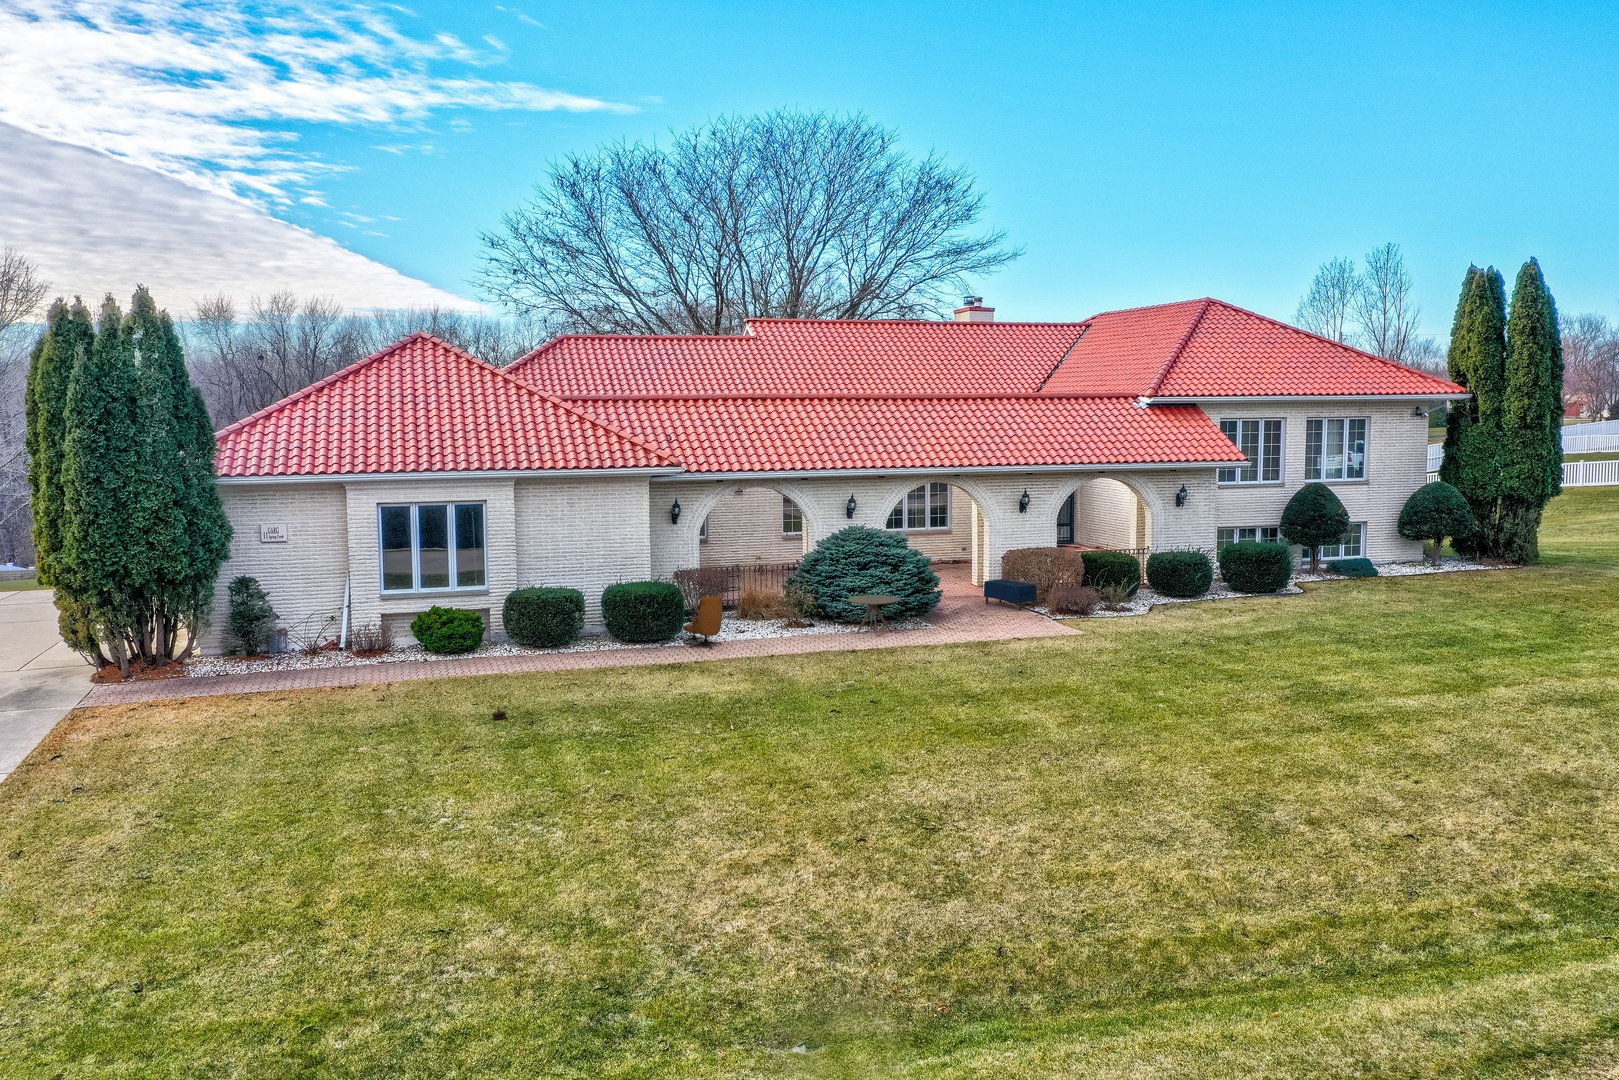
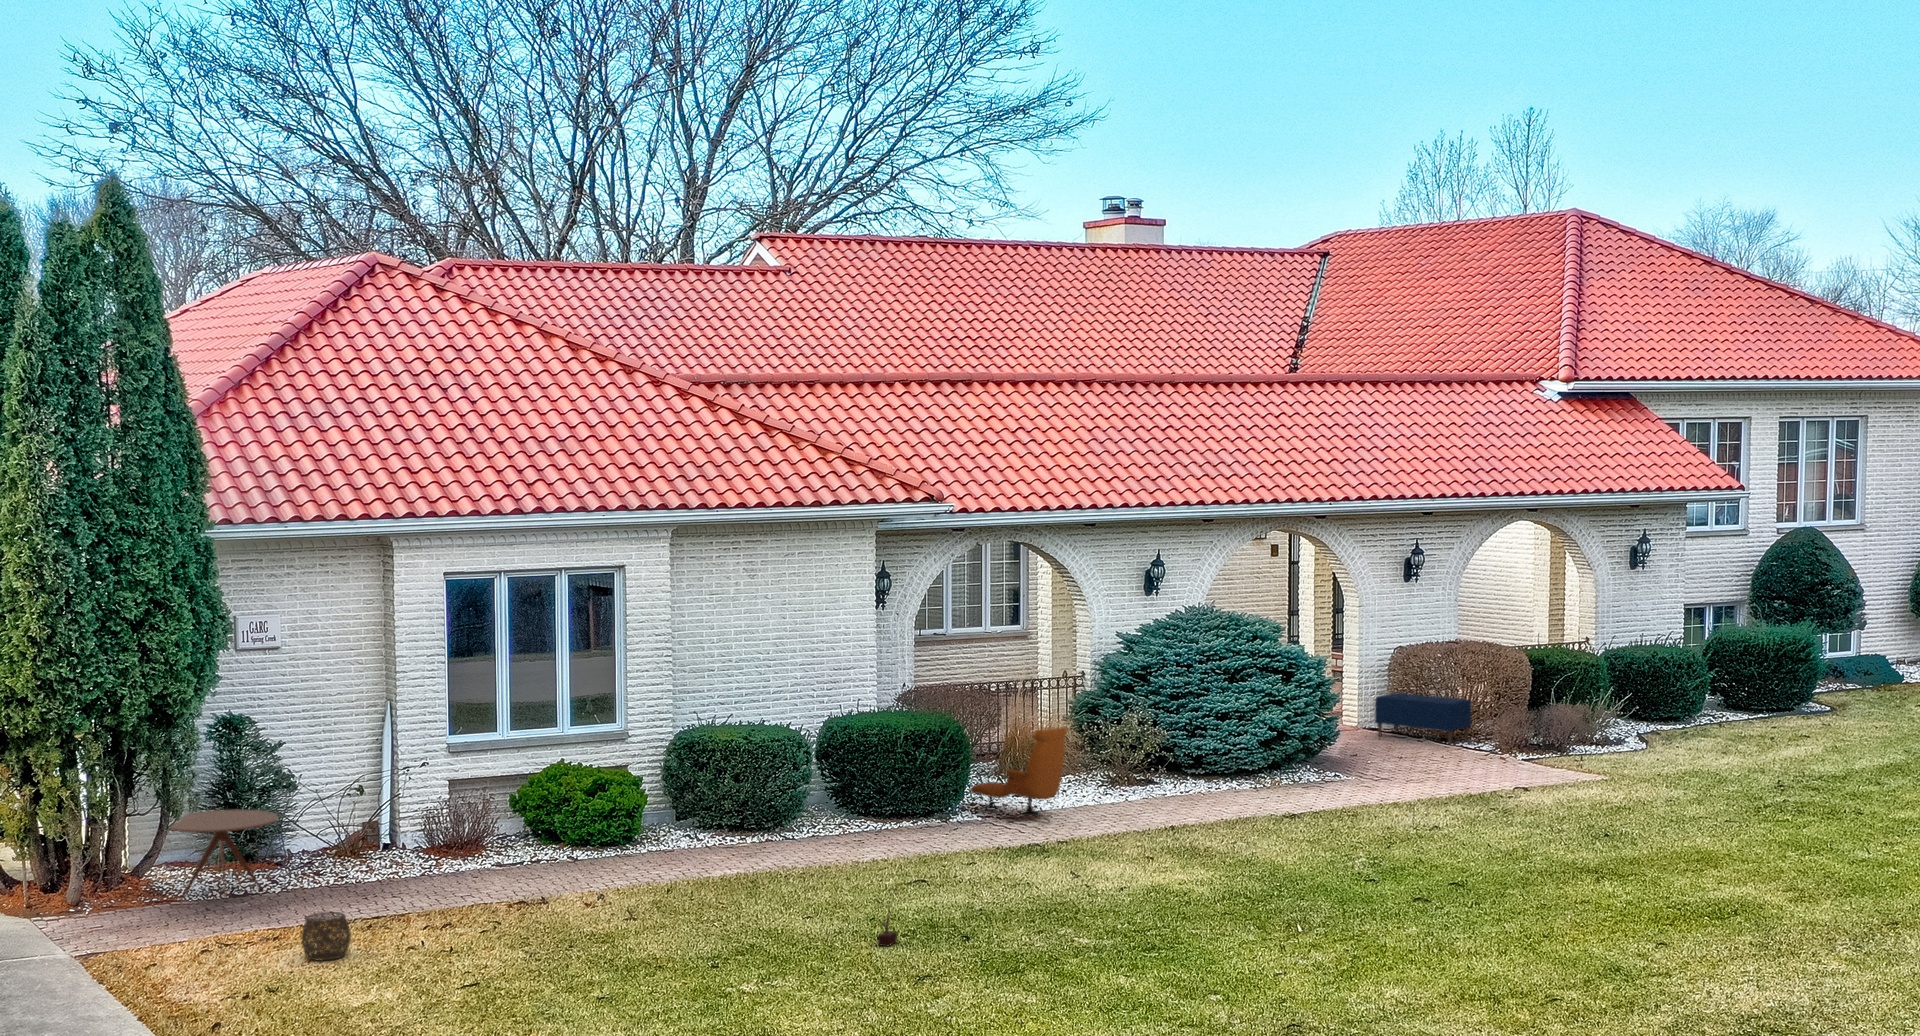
round table: present [848,595,899,636] -> present [169,809,278,900]
woven basket: none [205,684,234,710] -> present [301,912,351,961]

